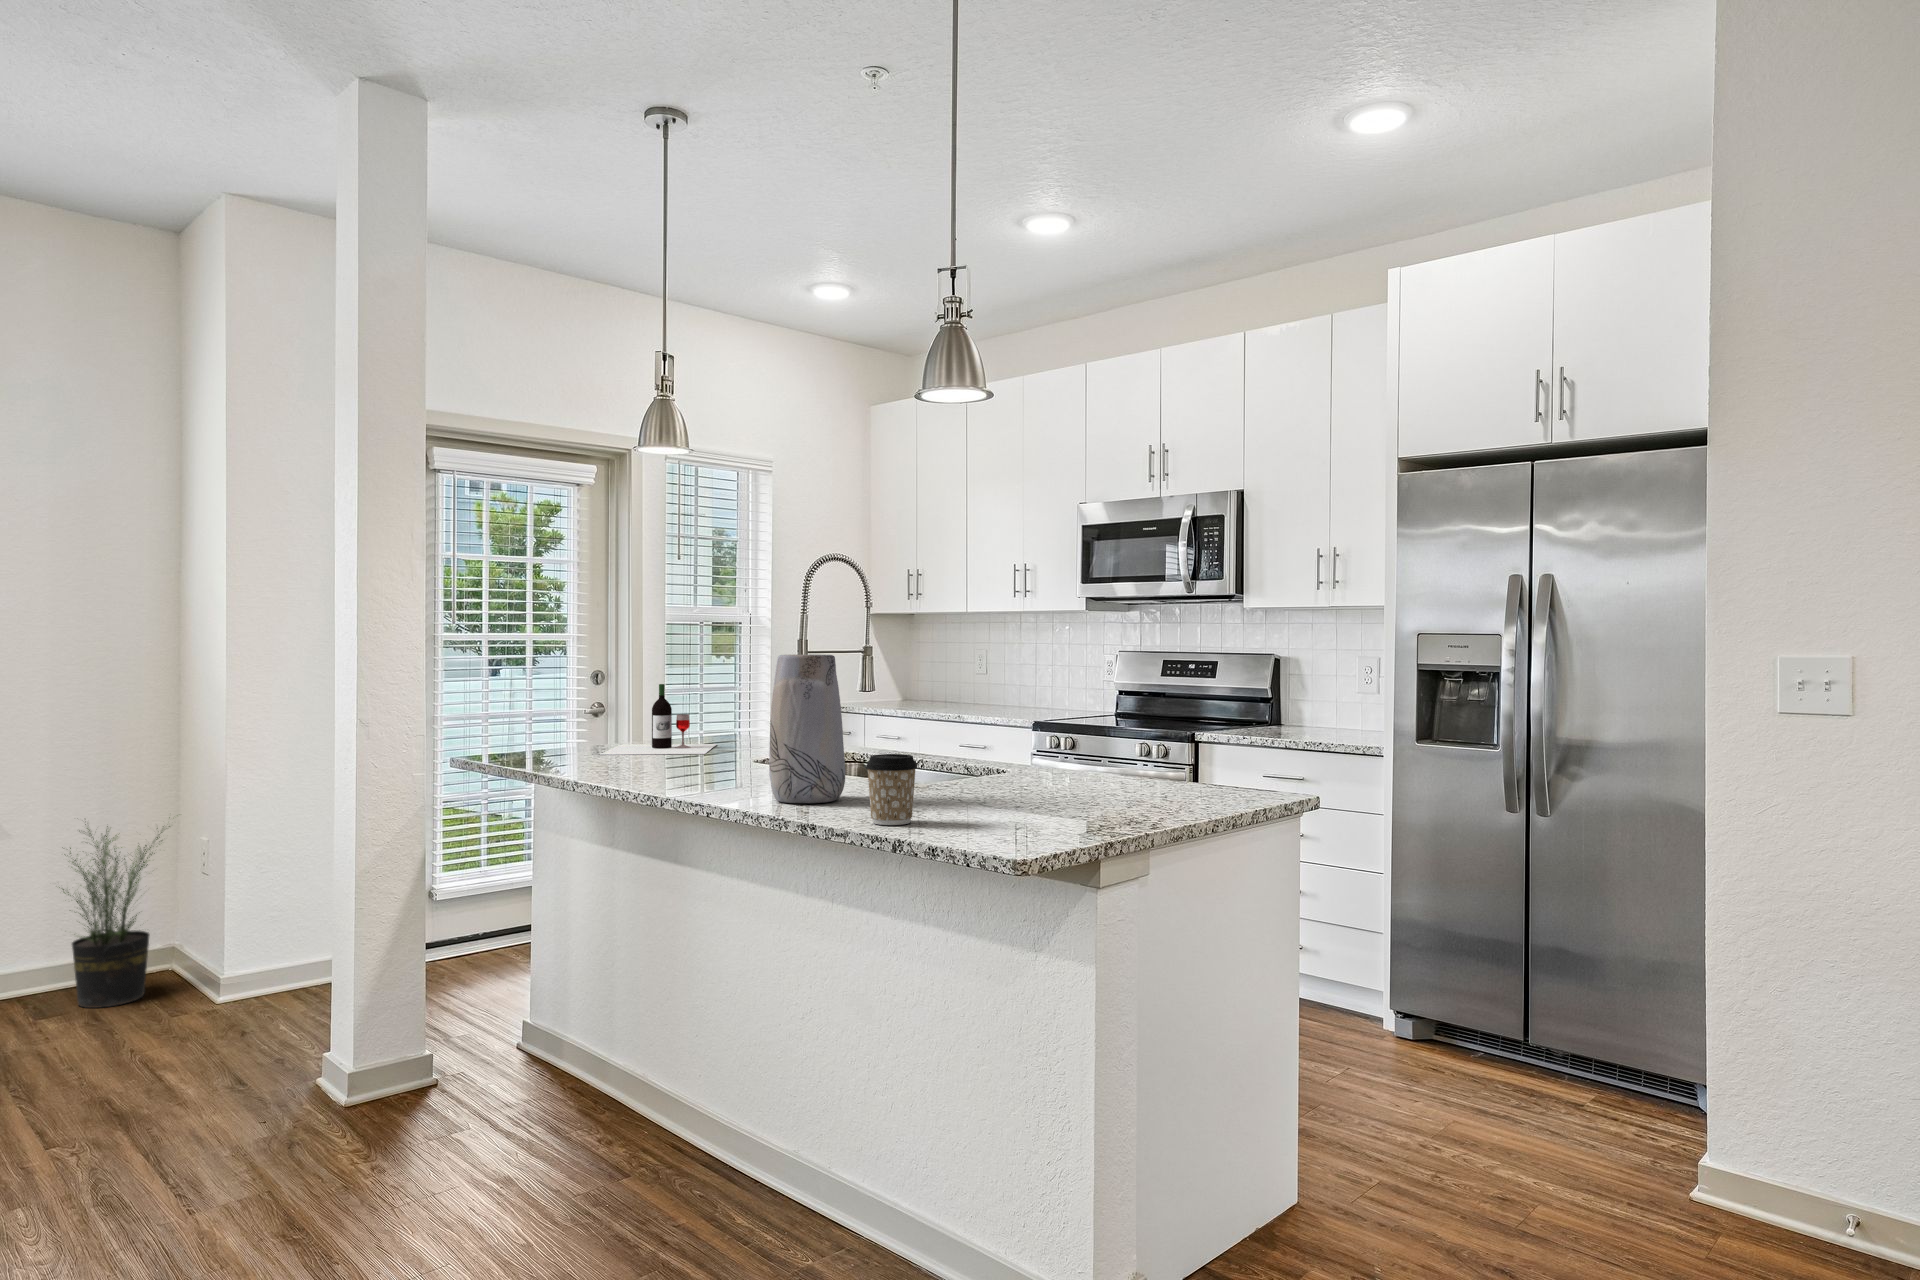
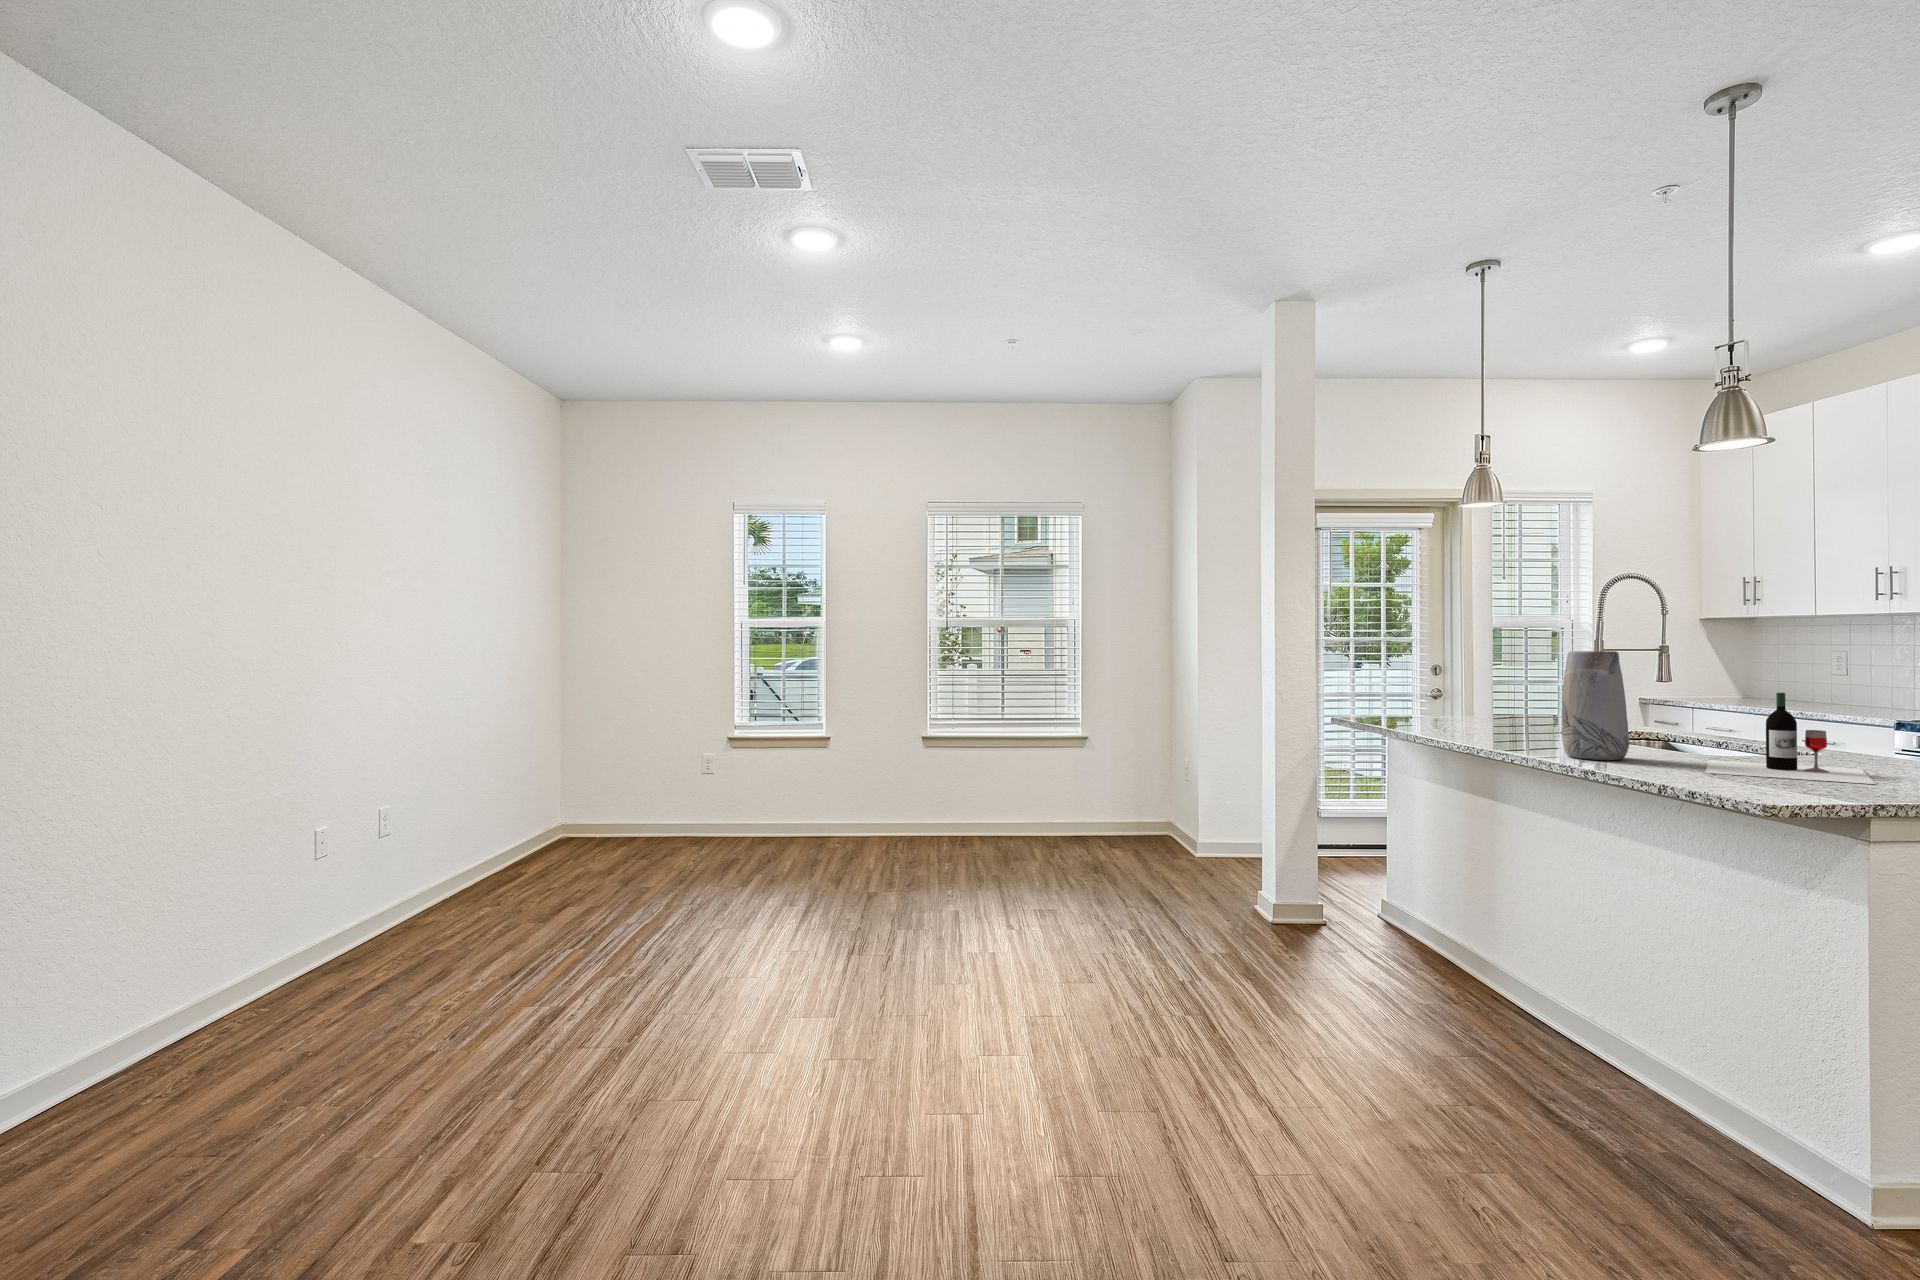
wine bottle: present [601,684,716,755] -> present [1706,693,1875,784]
coffee cup: present [866,754,917,825] -> none [1638,725,1687,777]
potted plant: present [59,817,170,1008] -> none [1116,741,1178,848]

